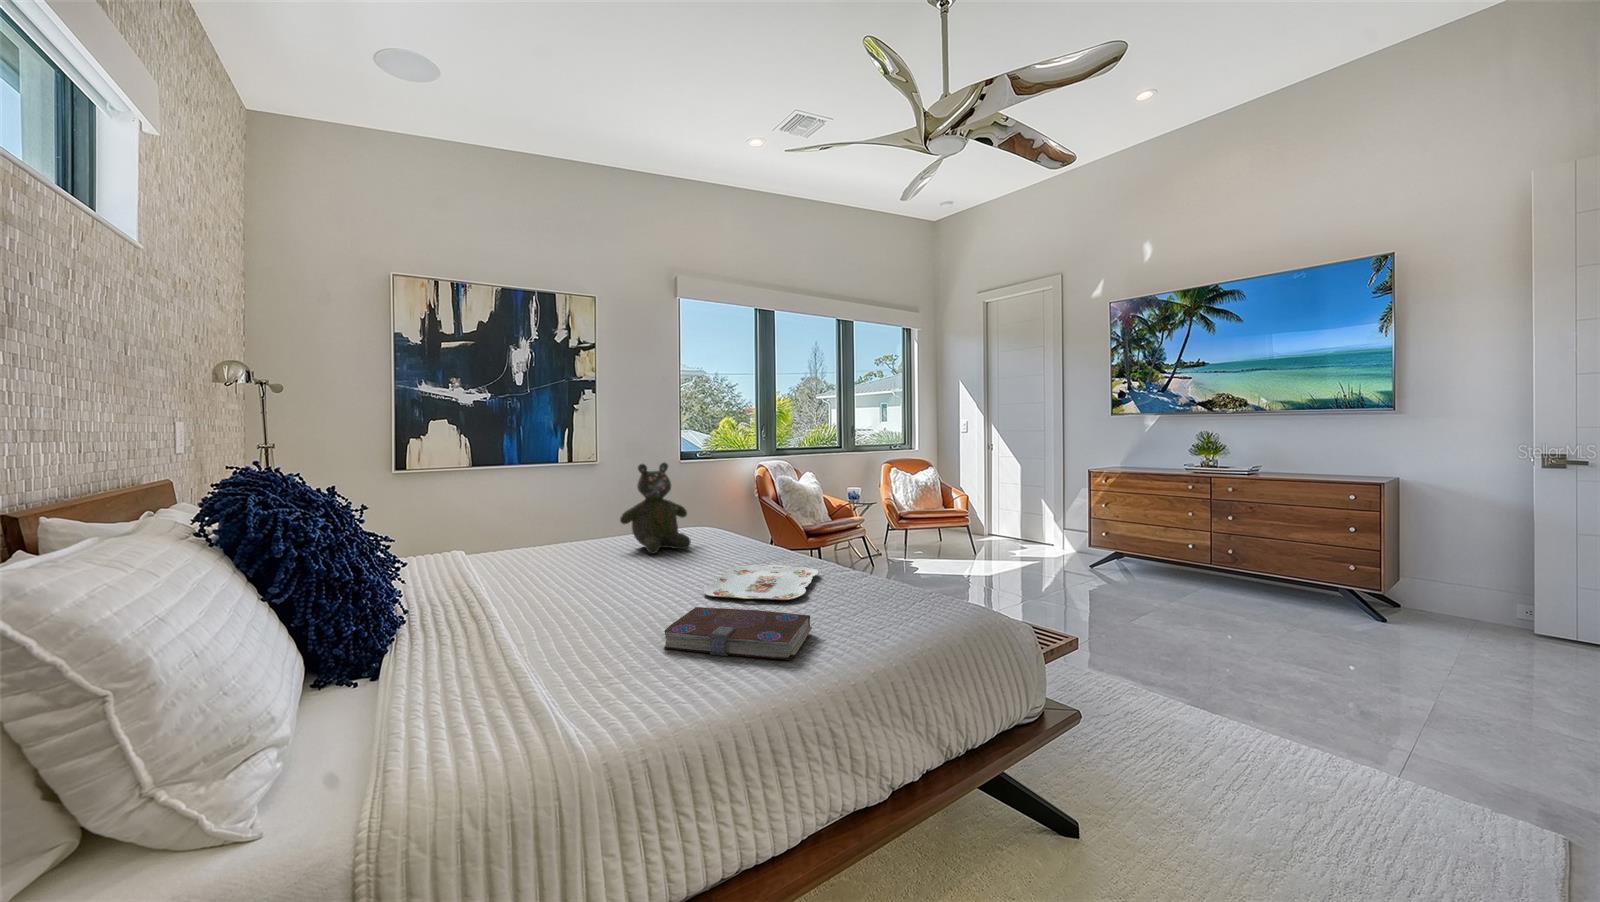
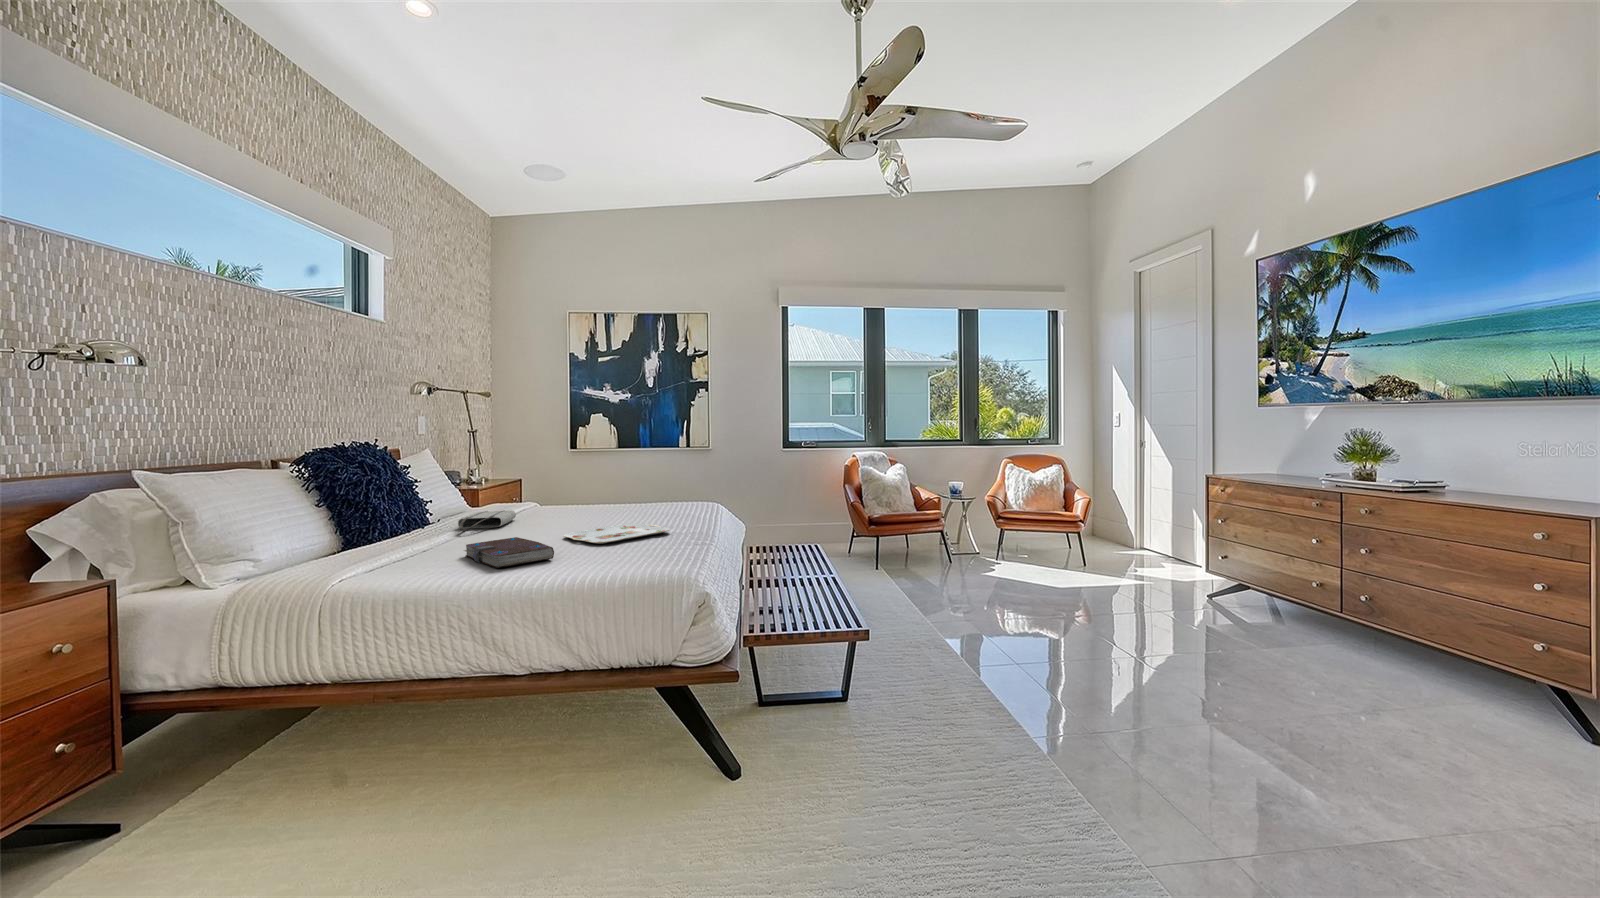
teddy bear: present [620,463,691,554] -> none [605,445,660,513]
tote bag: none [476,566,559,608] -> present [458,510,516,531]

